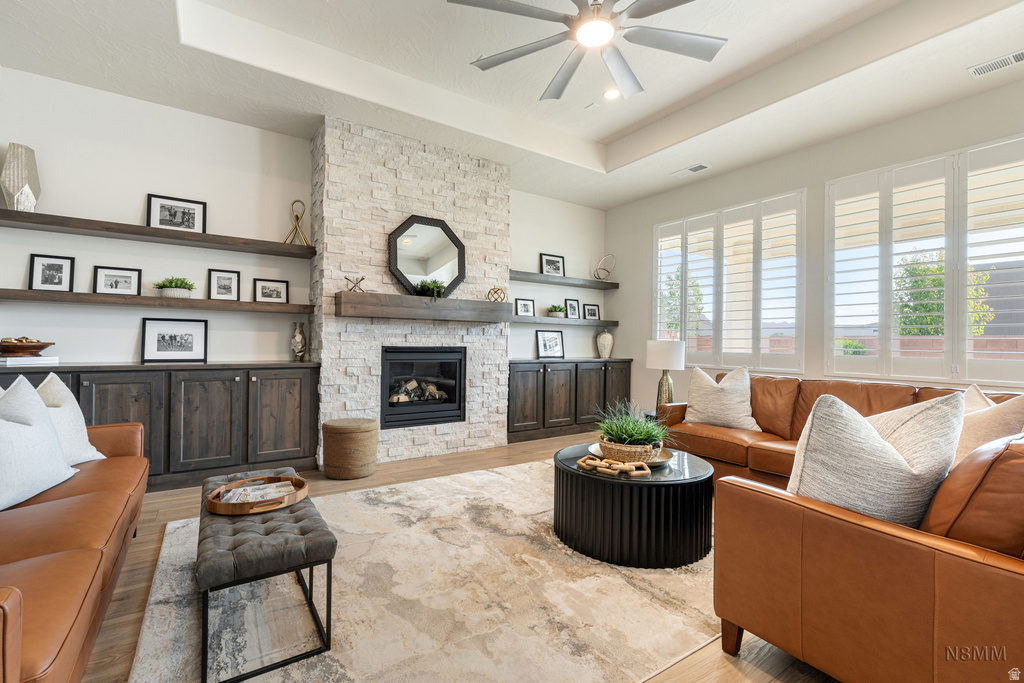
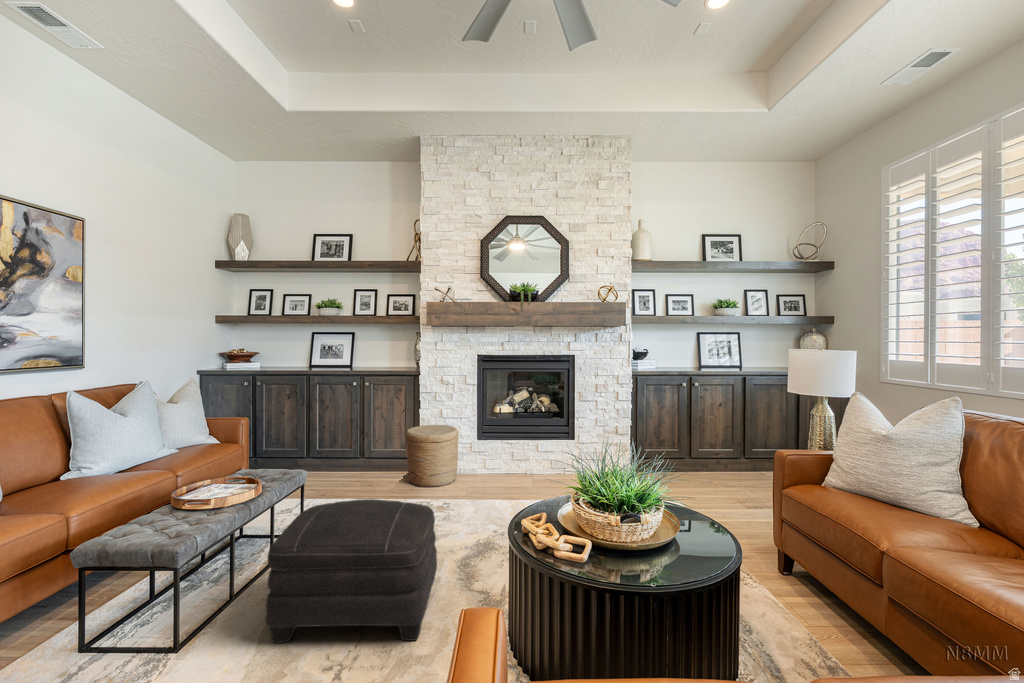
ottoman: none [379,457,521,582] -> present [266,499,437,643]

